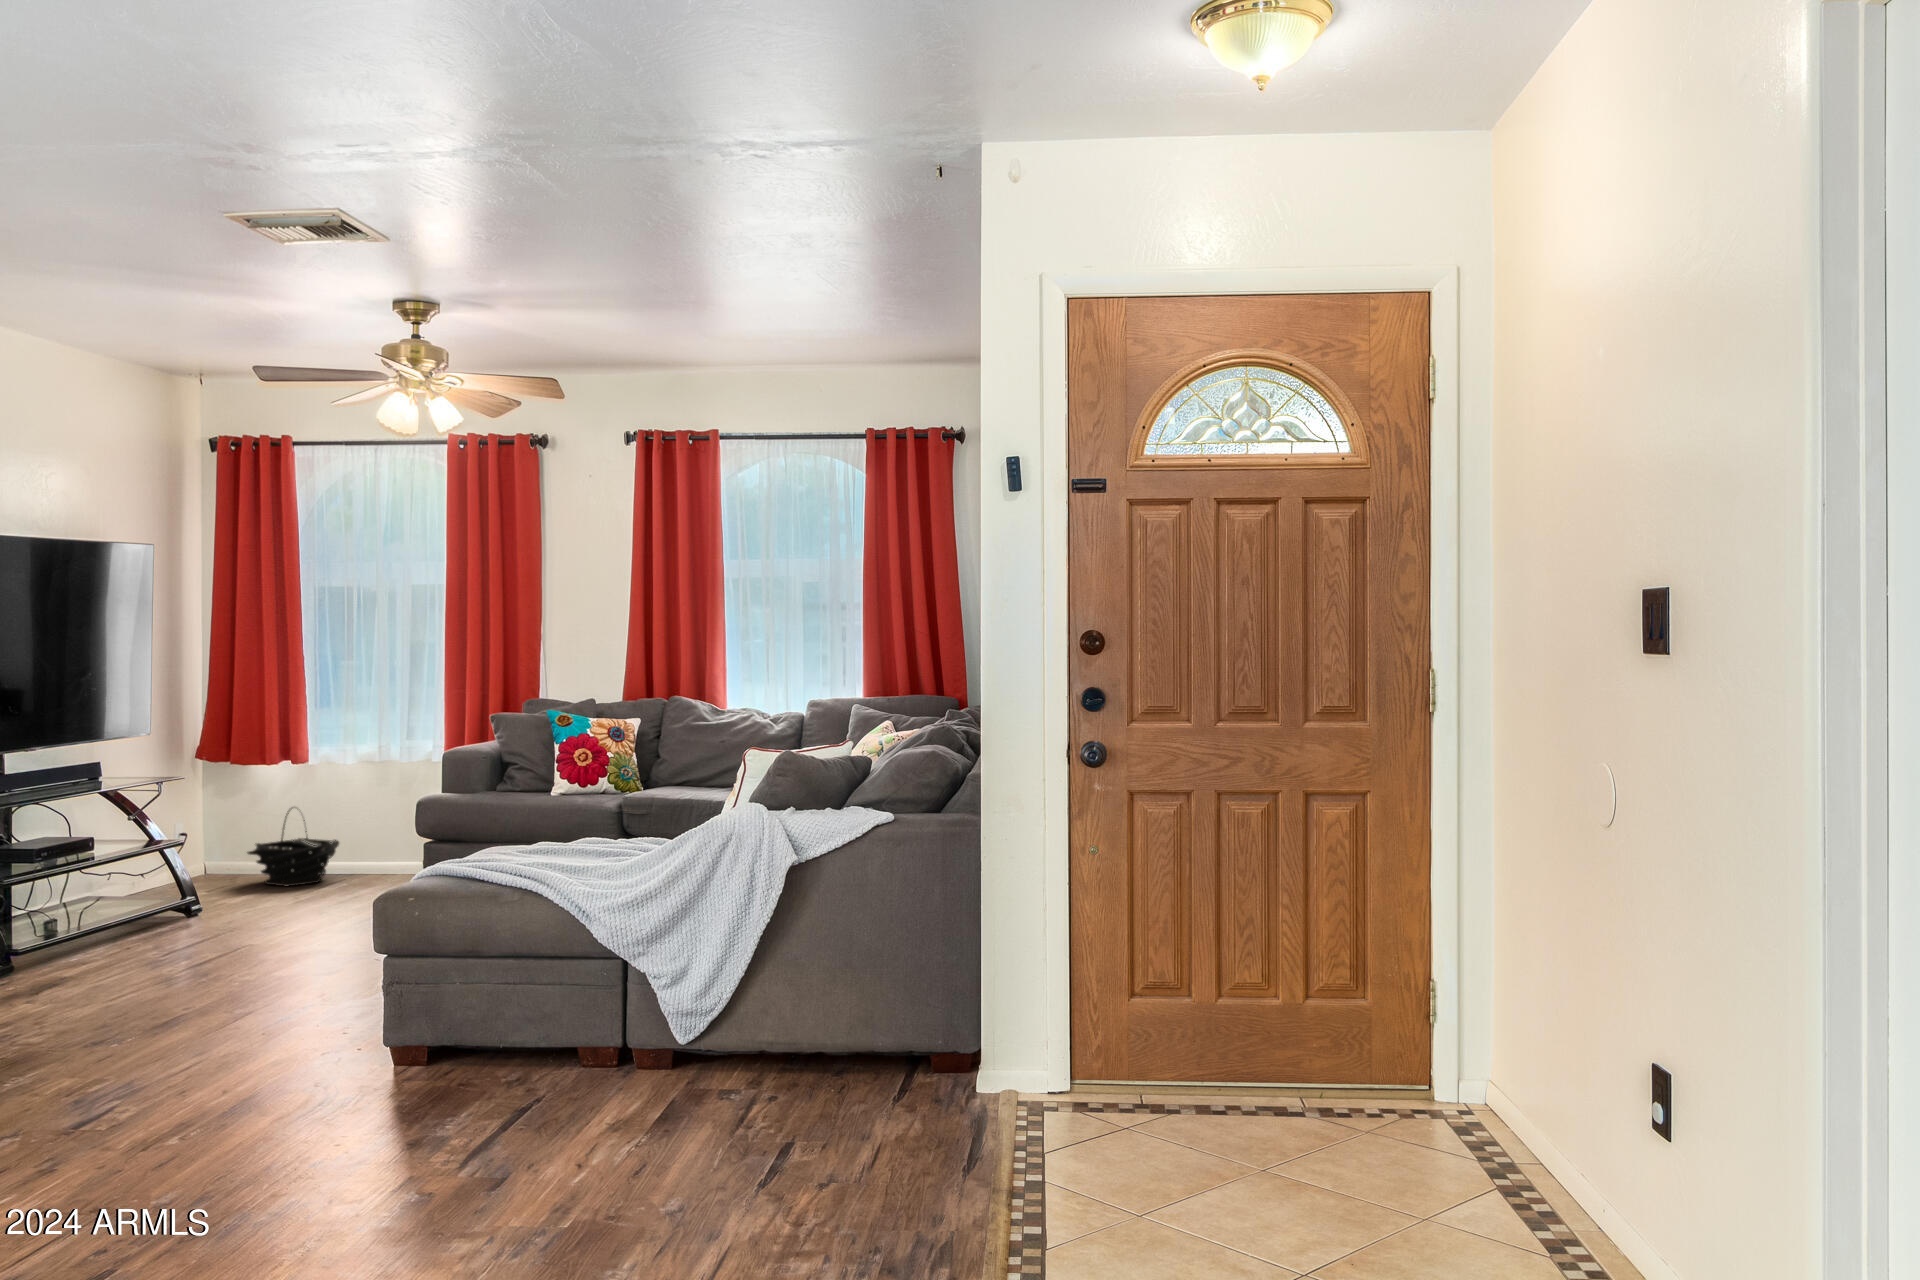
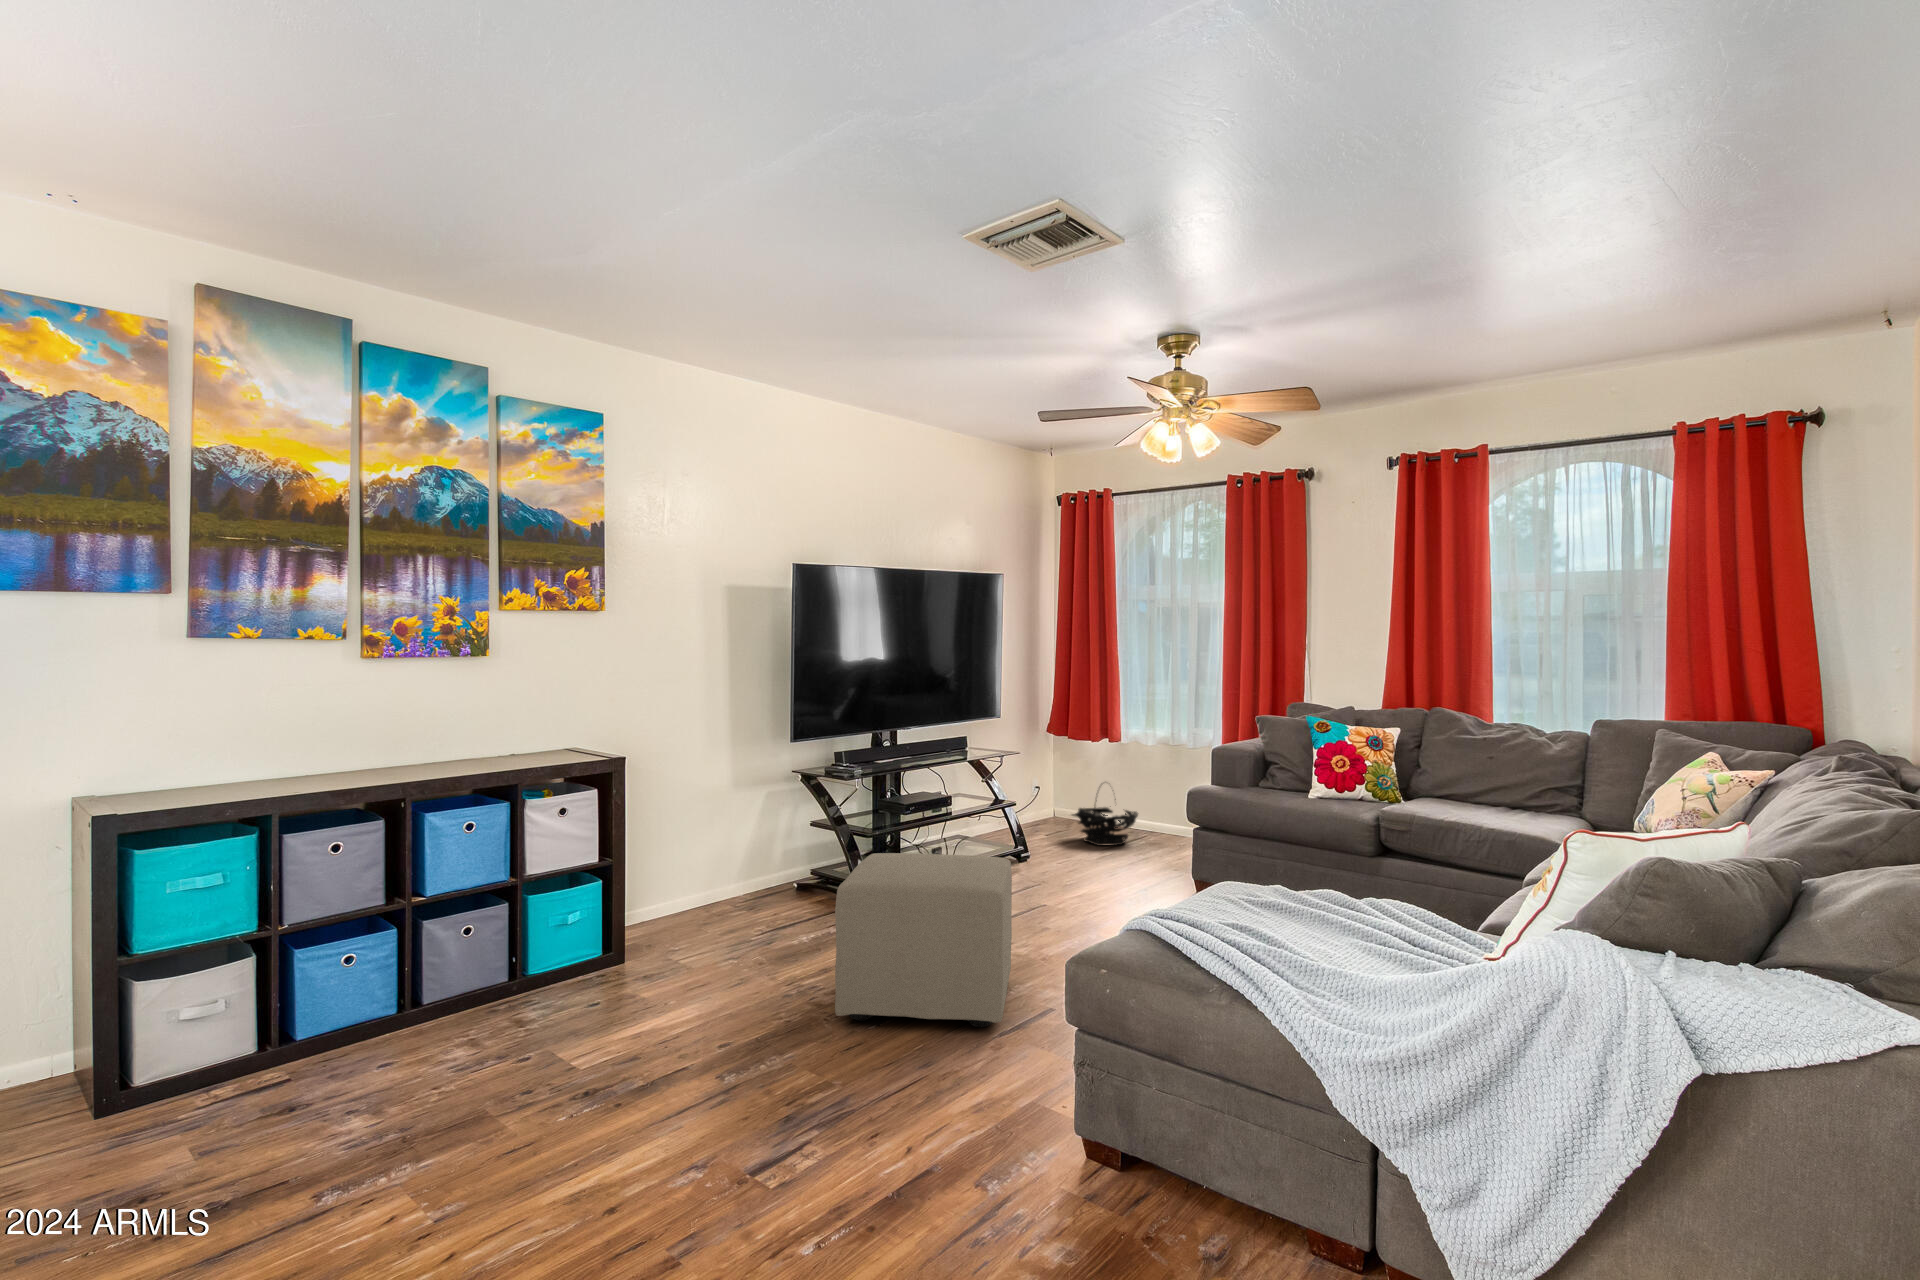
ottoman: none [44,882,262,1077] -> present [835,853,1012,1027]

